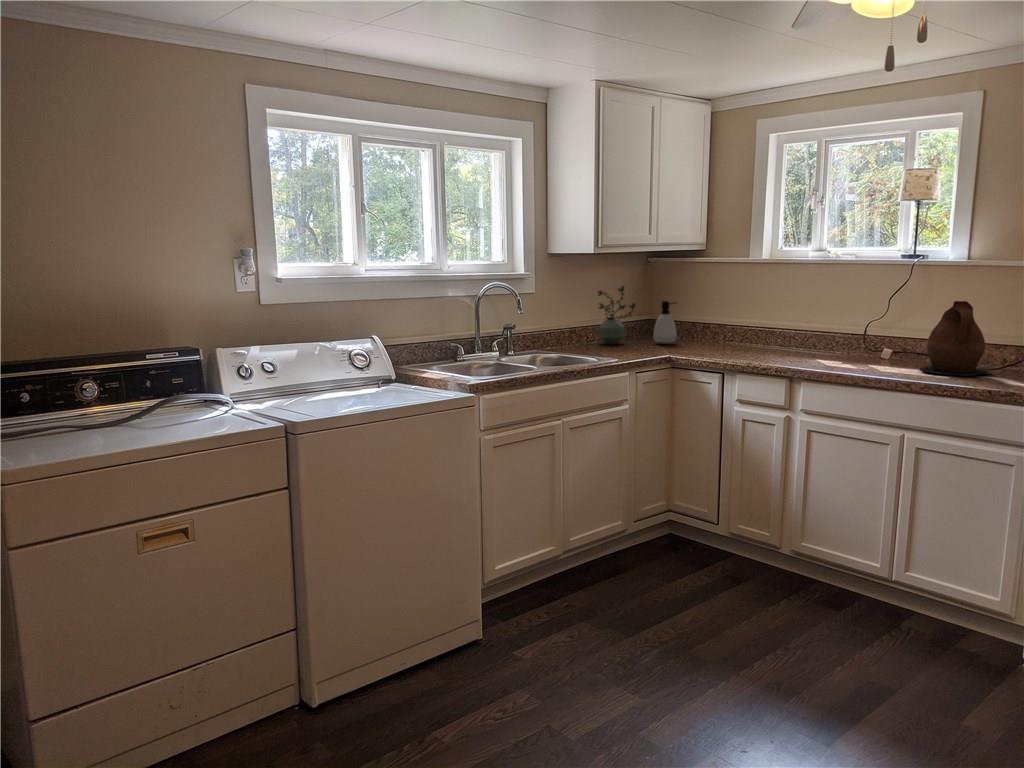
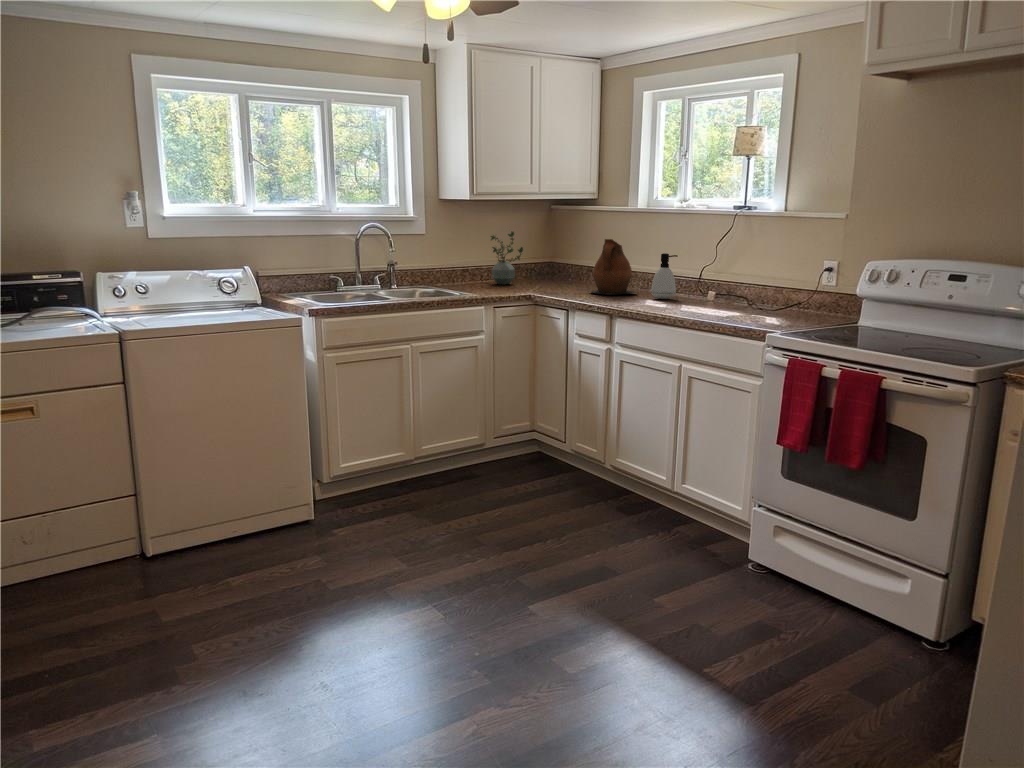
soap dispenser: present [653,301,677,344] -> present [651,253,678,299]
ceramic pitcher: present [920,301,991,376] -> present [591,239,638,295]

